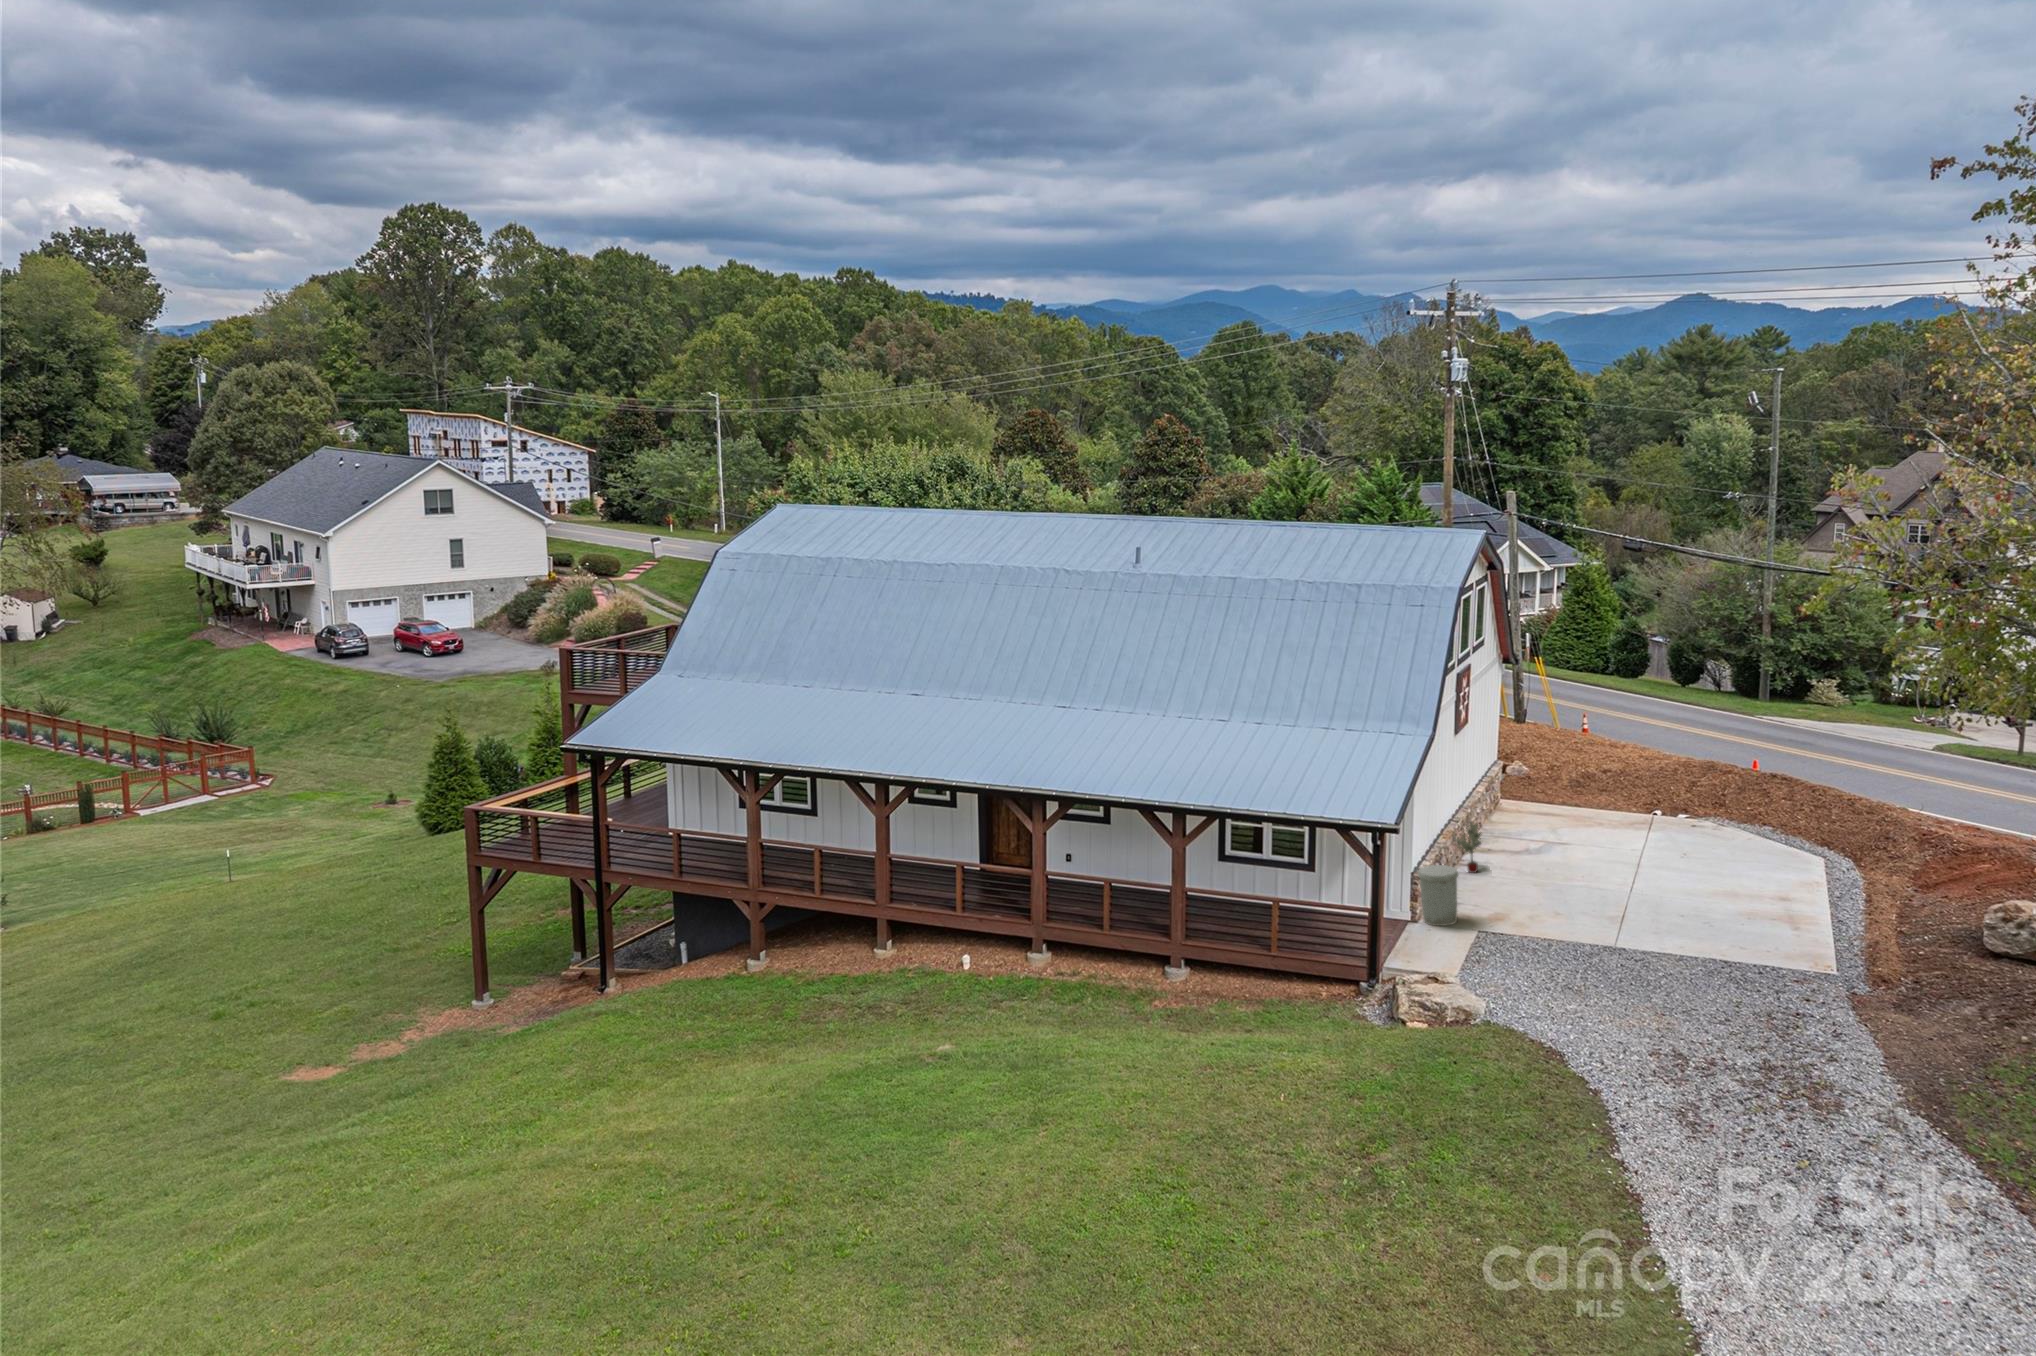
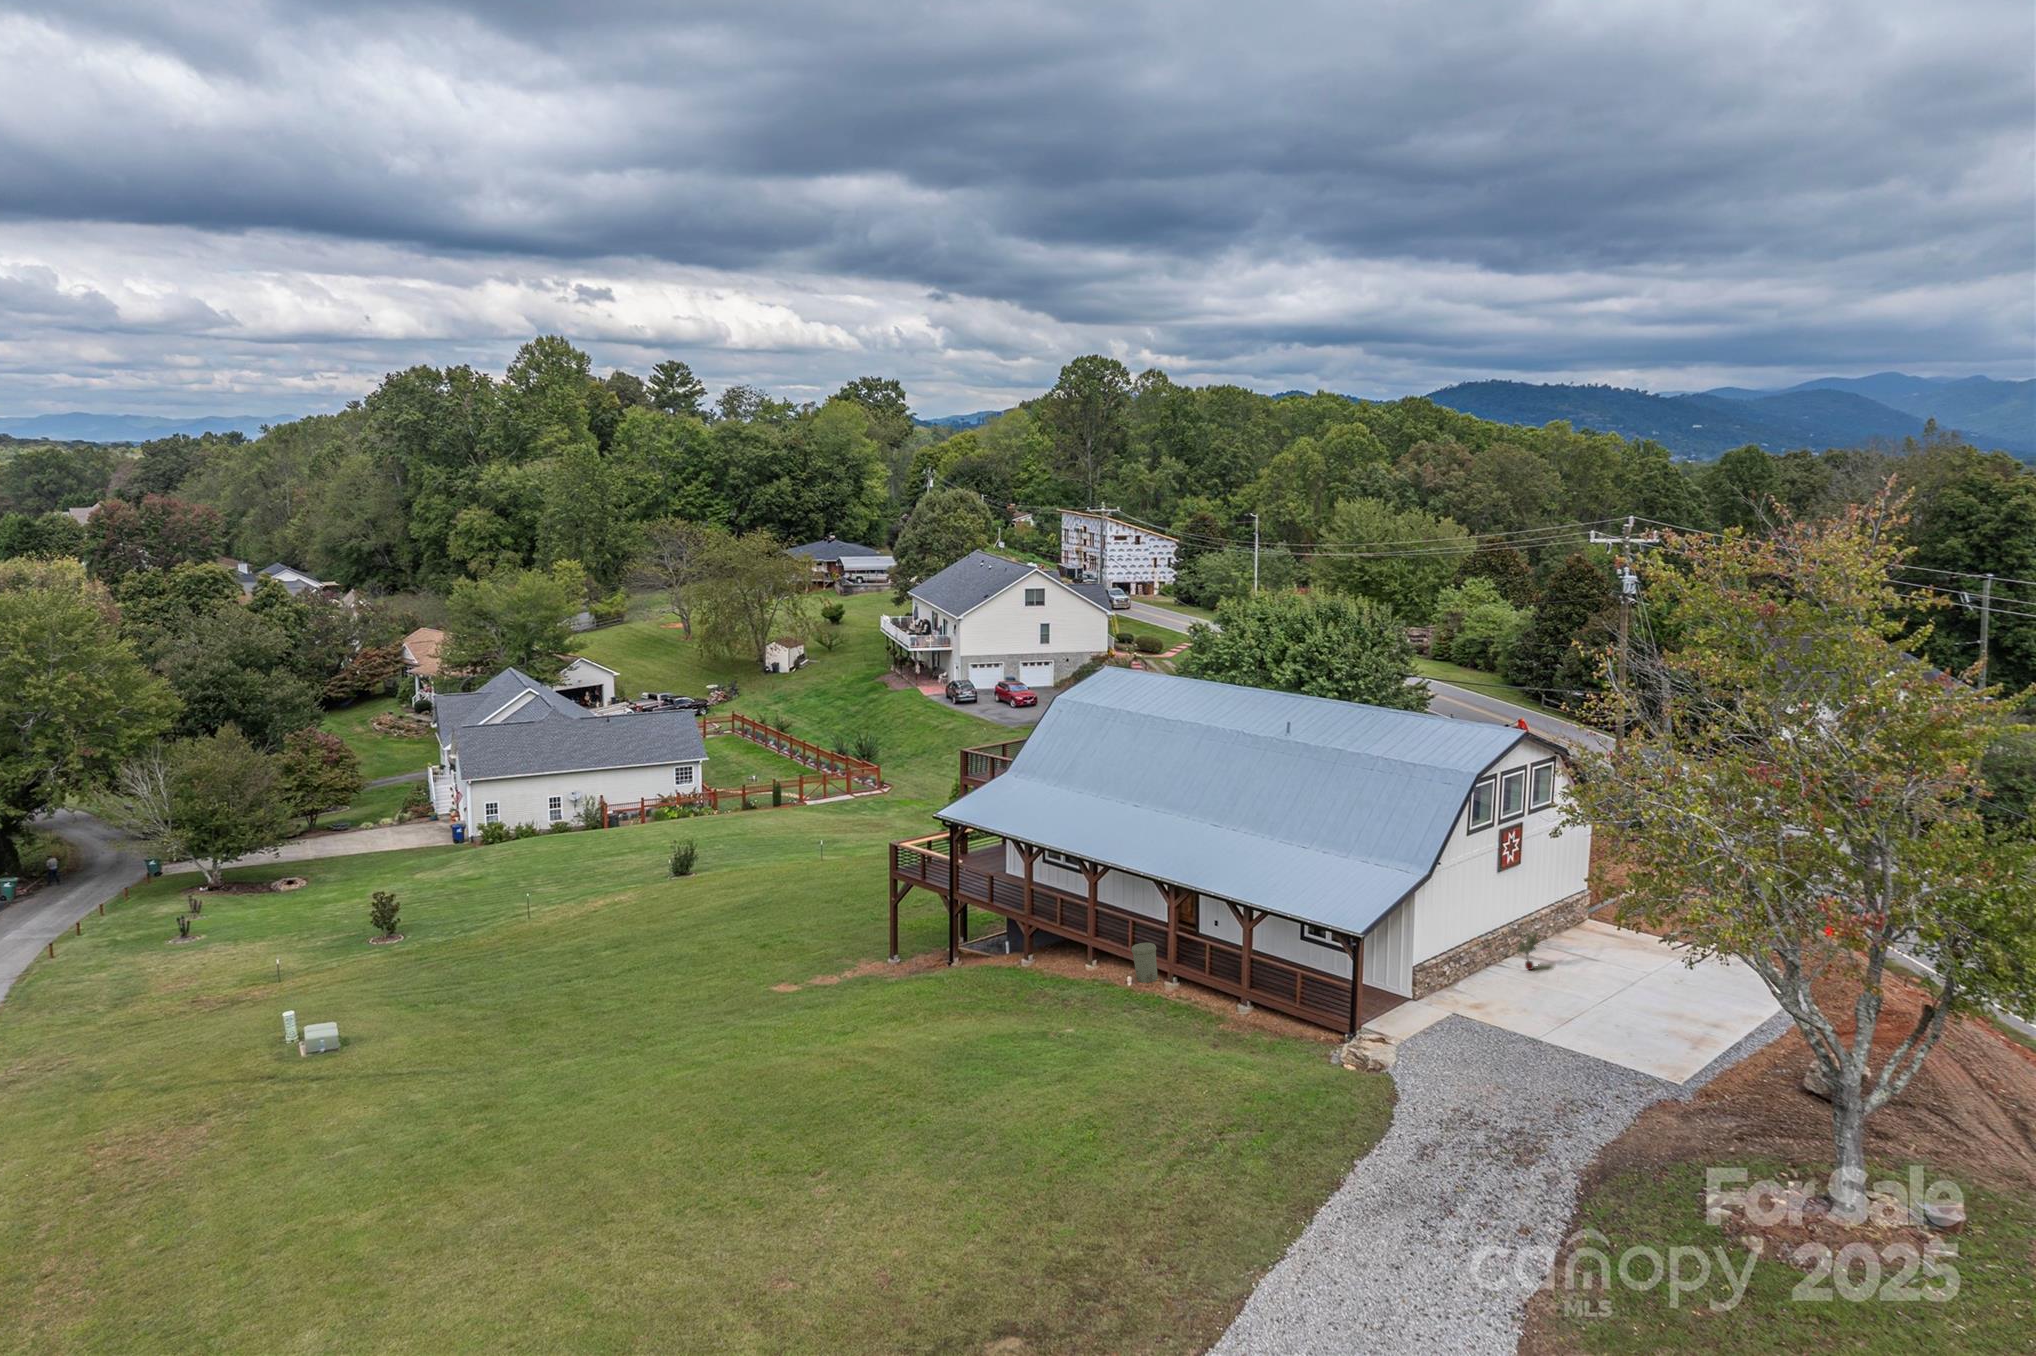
trash can: present [1418,865,1458,926] -> present [1131,943,1158,983]

